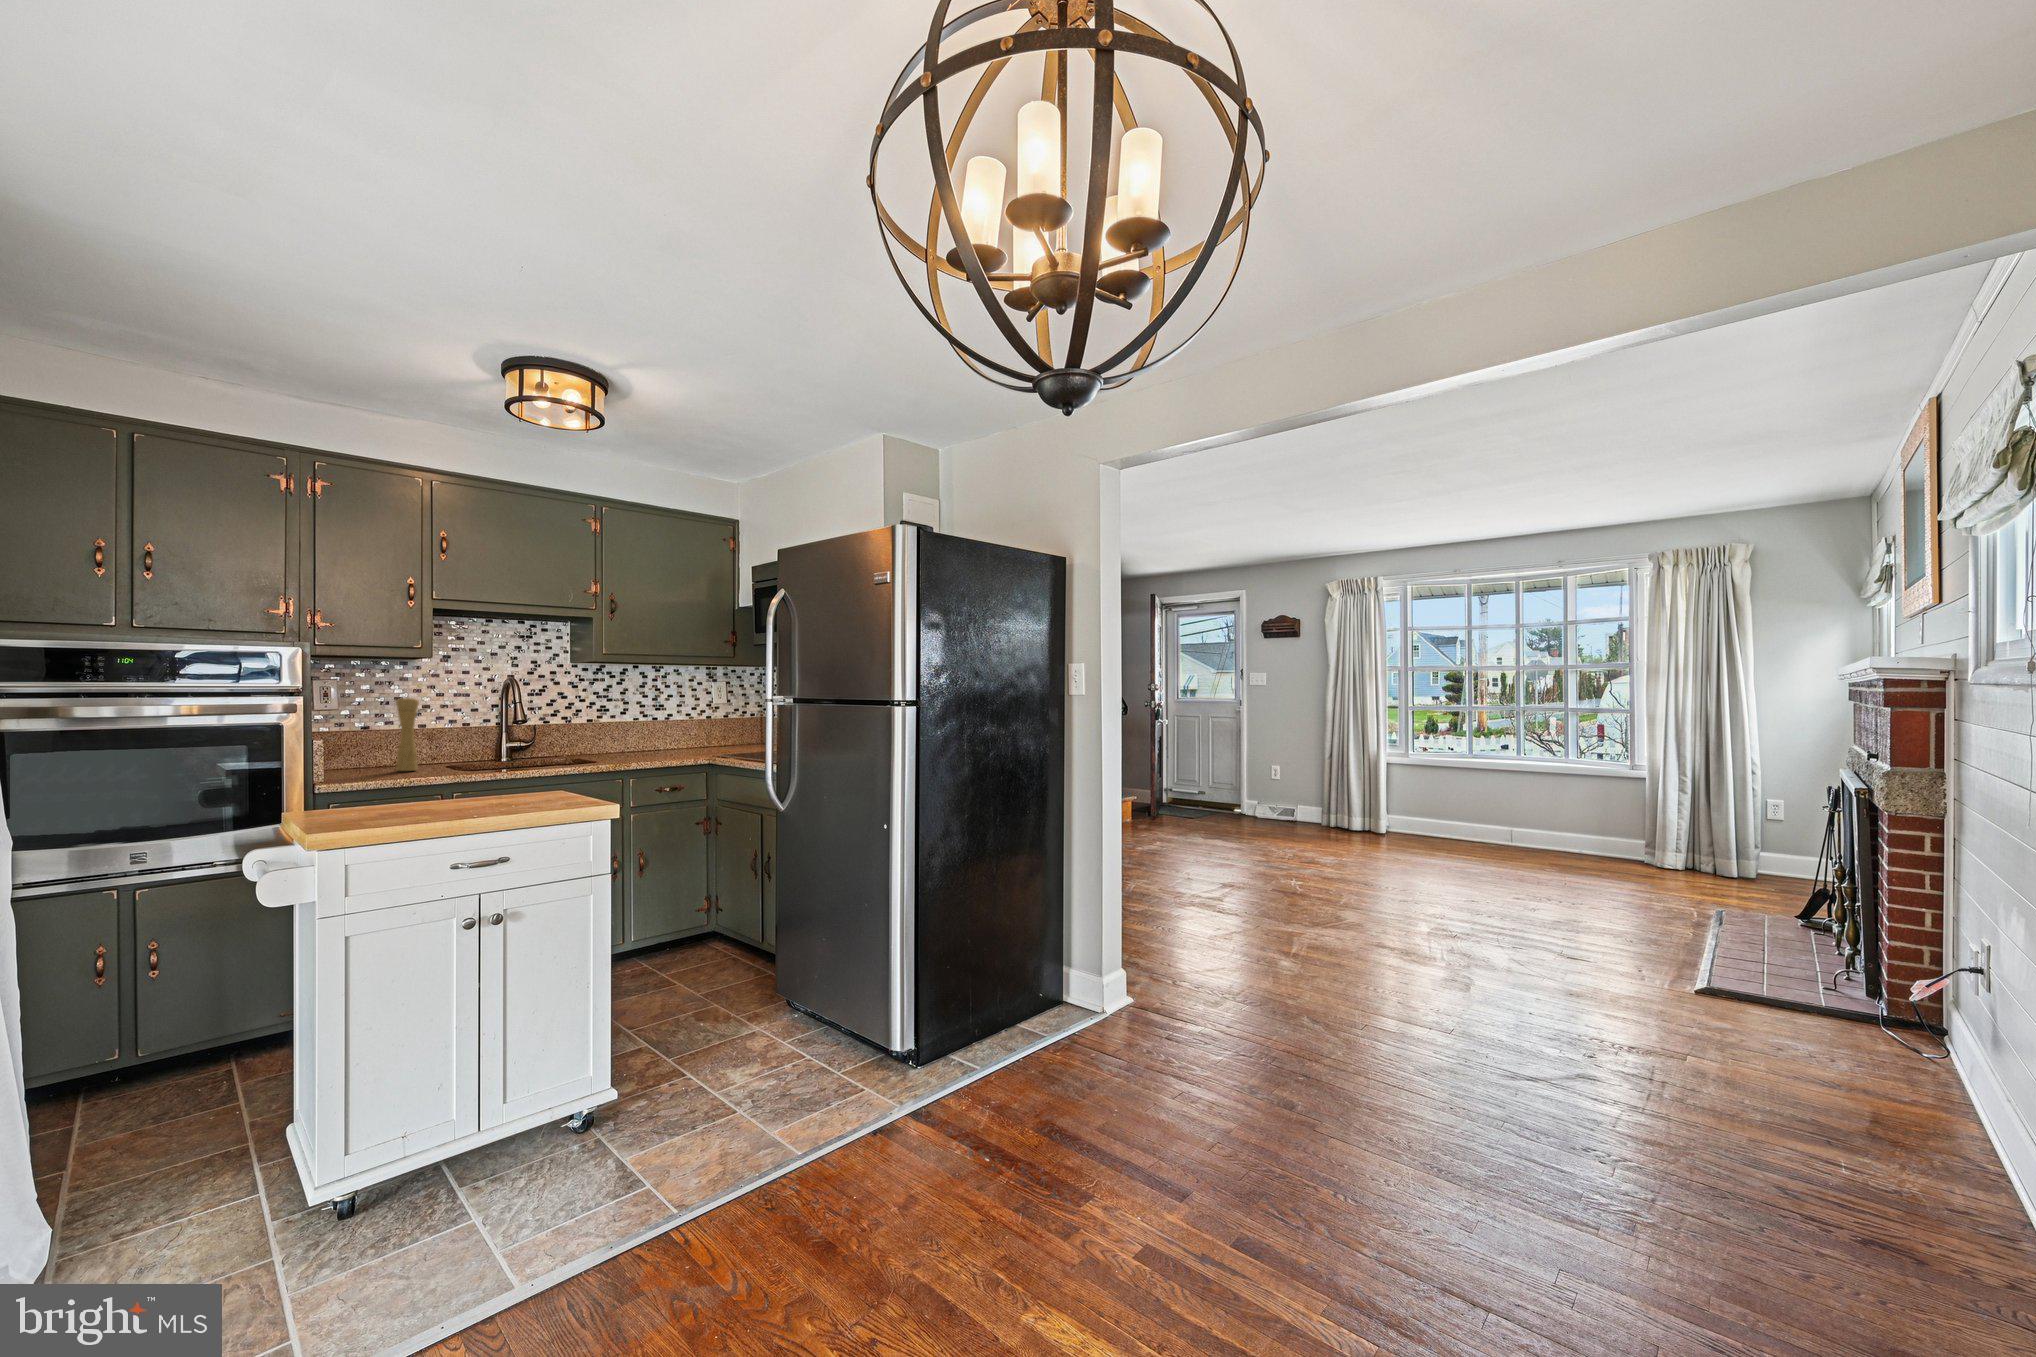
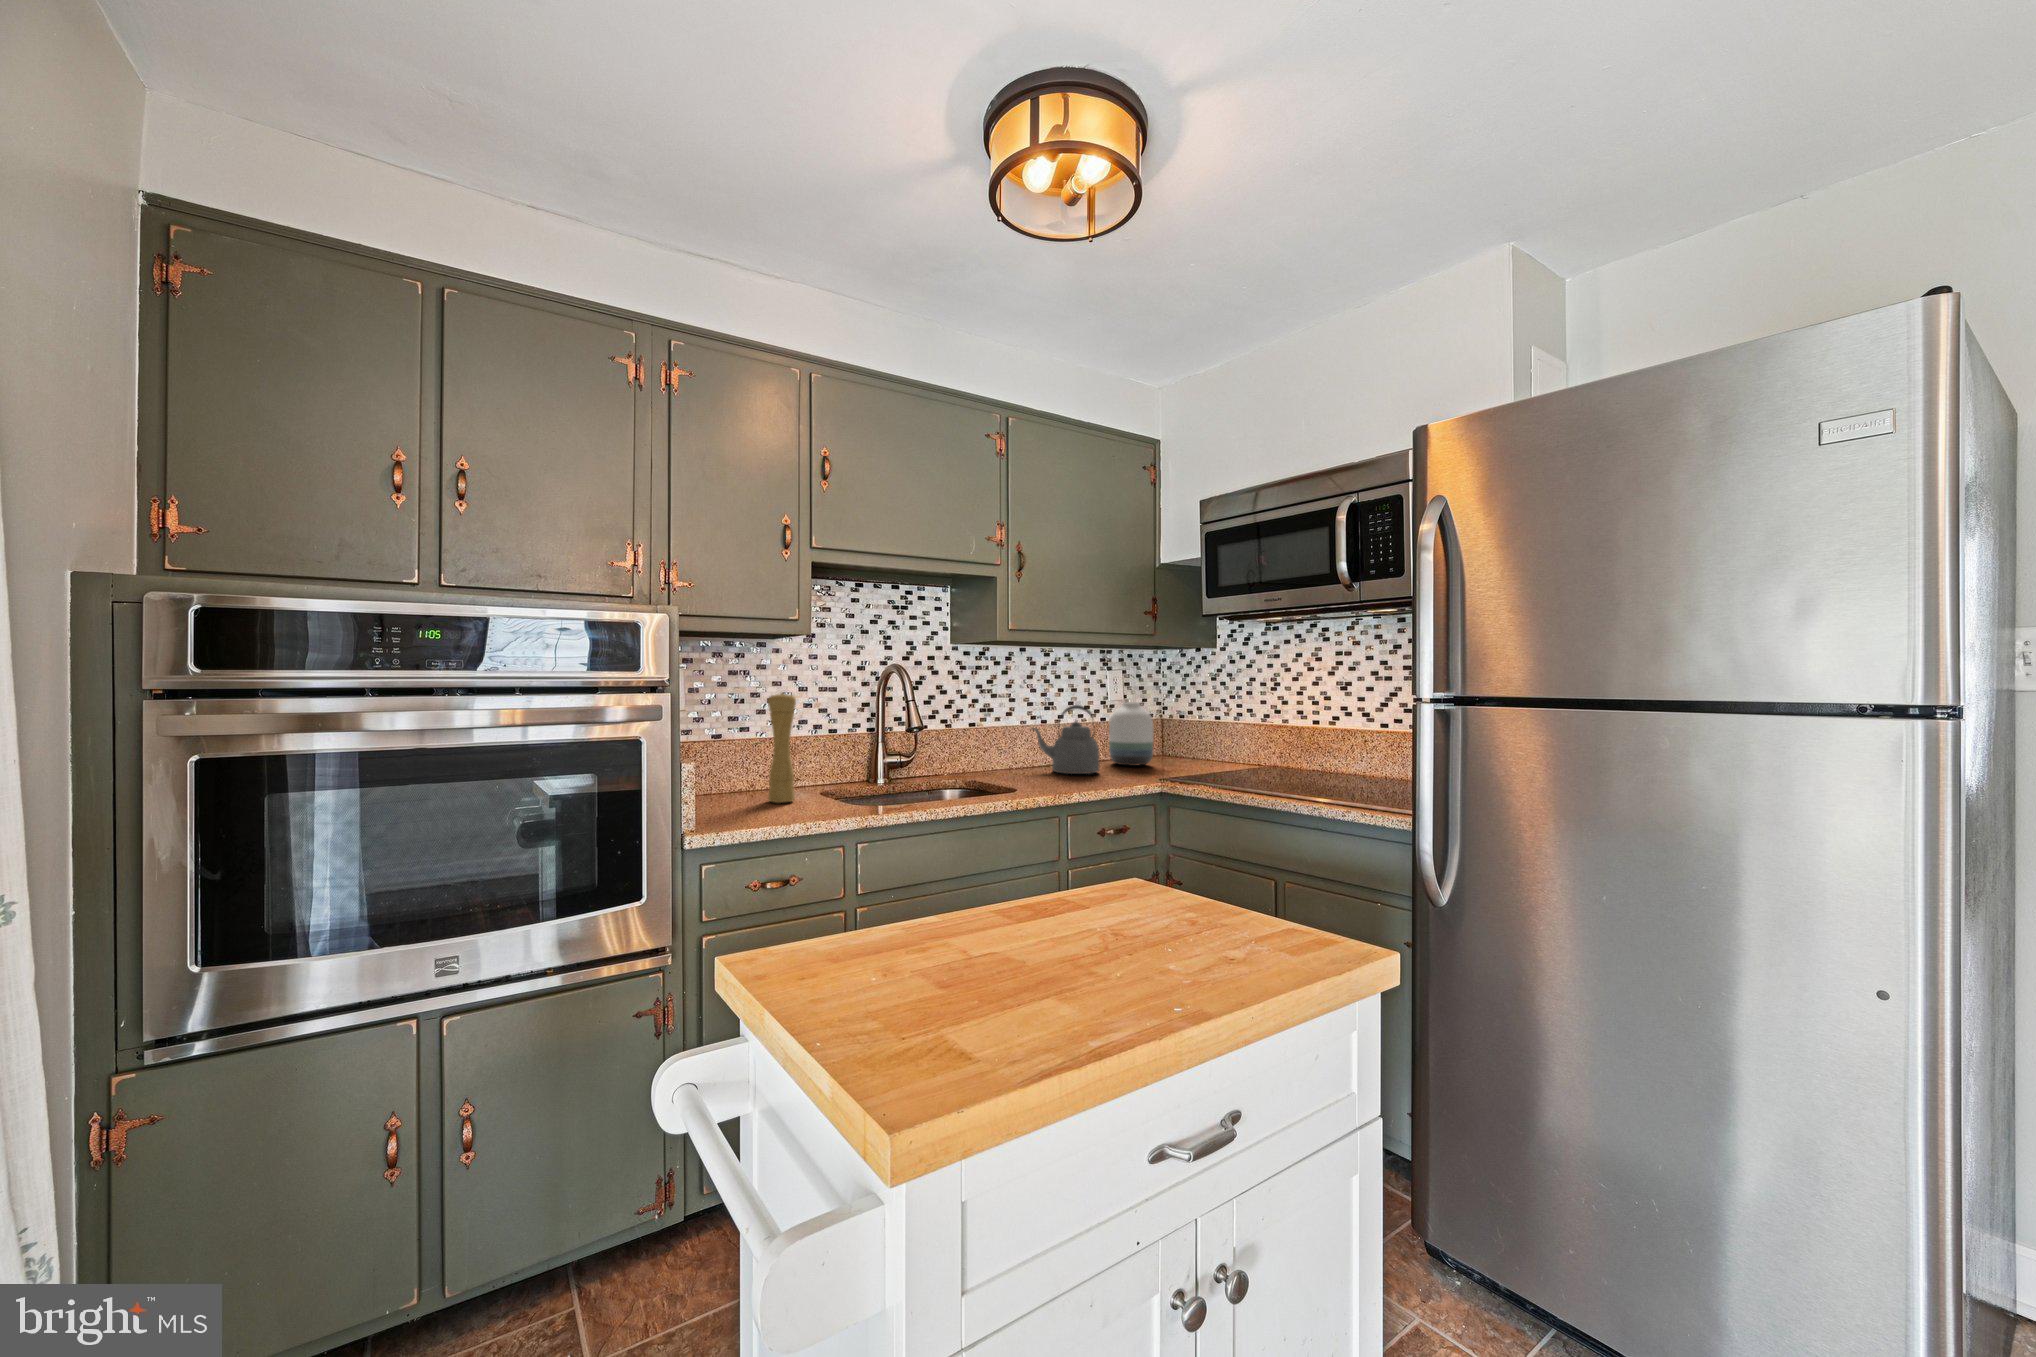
vase: none [702,704,736,749] -> present [1109,702,1154,766]
kettle: none [630,706,684,754] -> present [1032,705,1099,774]

